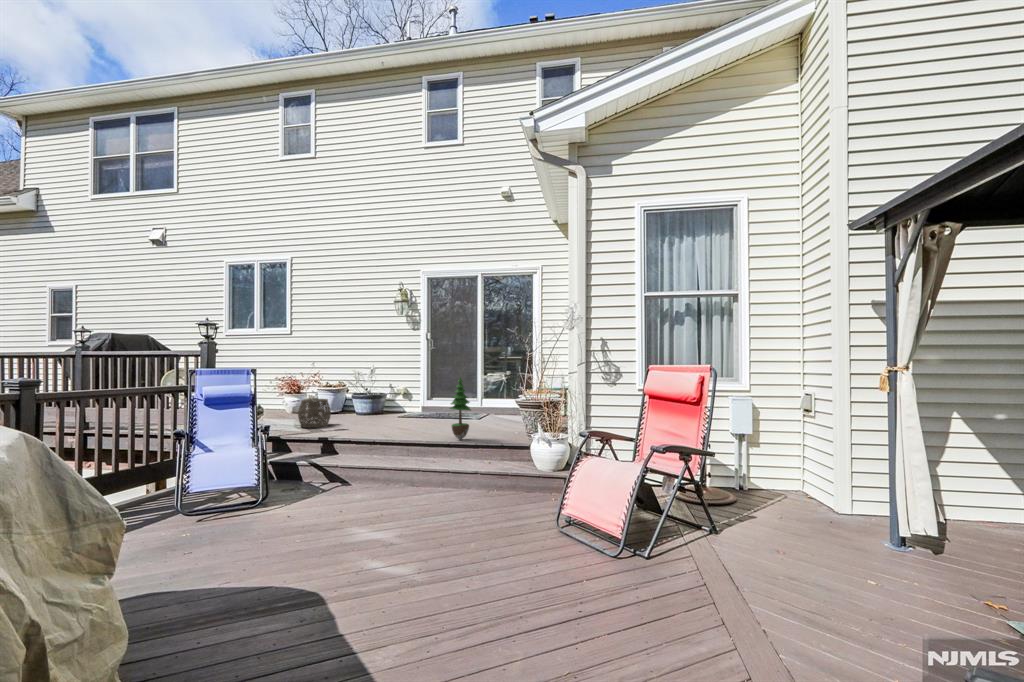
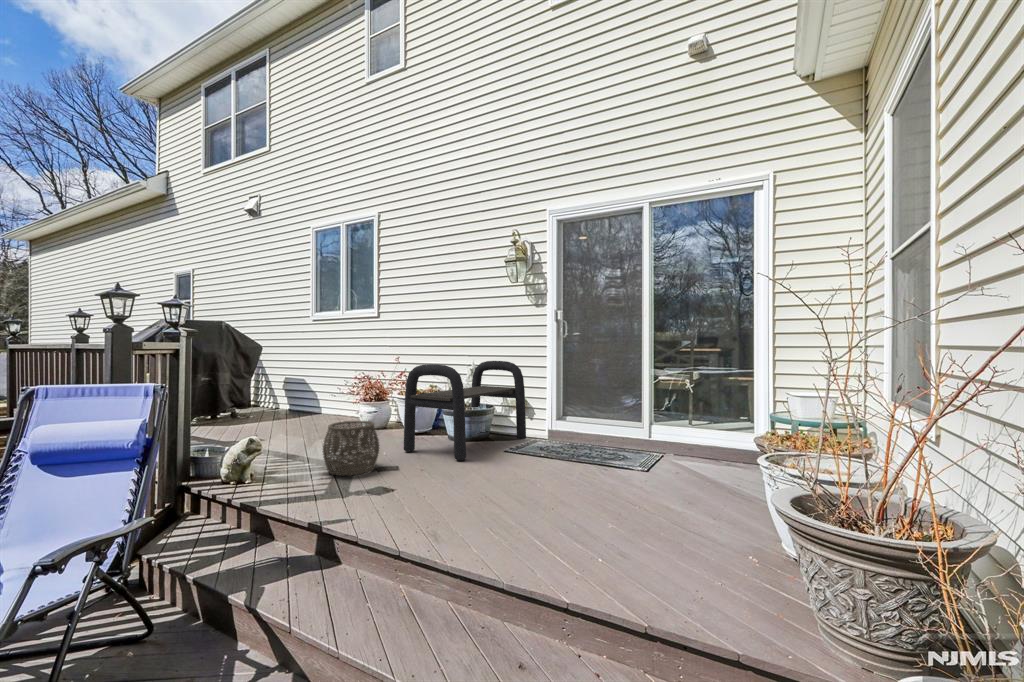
bench: none [336,364,408,420] -> present [404,361,526,460]
potted tree: present [450,377,471,439] -> none [574,410,638,589]

